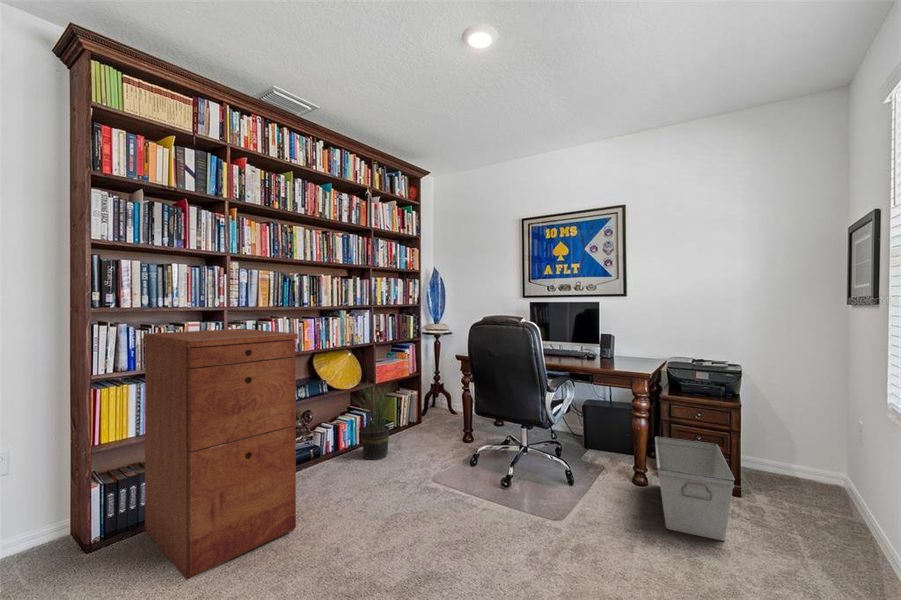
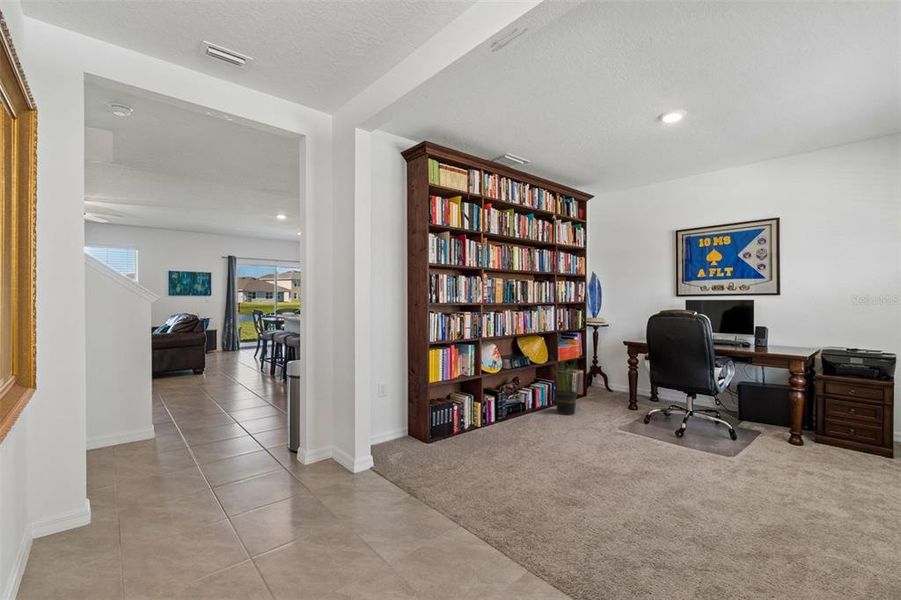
filing cabinet: present [144,329,298,580] -> none [449,317,545,459]
storage bin: present [655,437,735,541] -> none [810,407,883,477]

